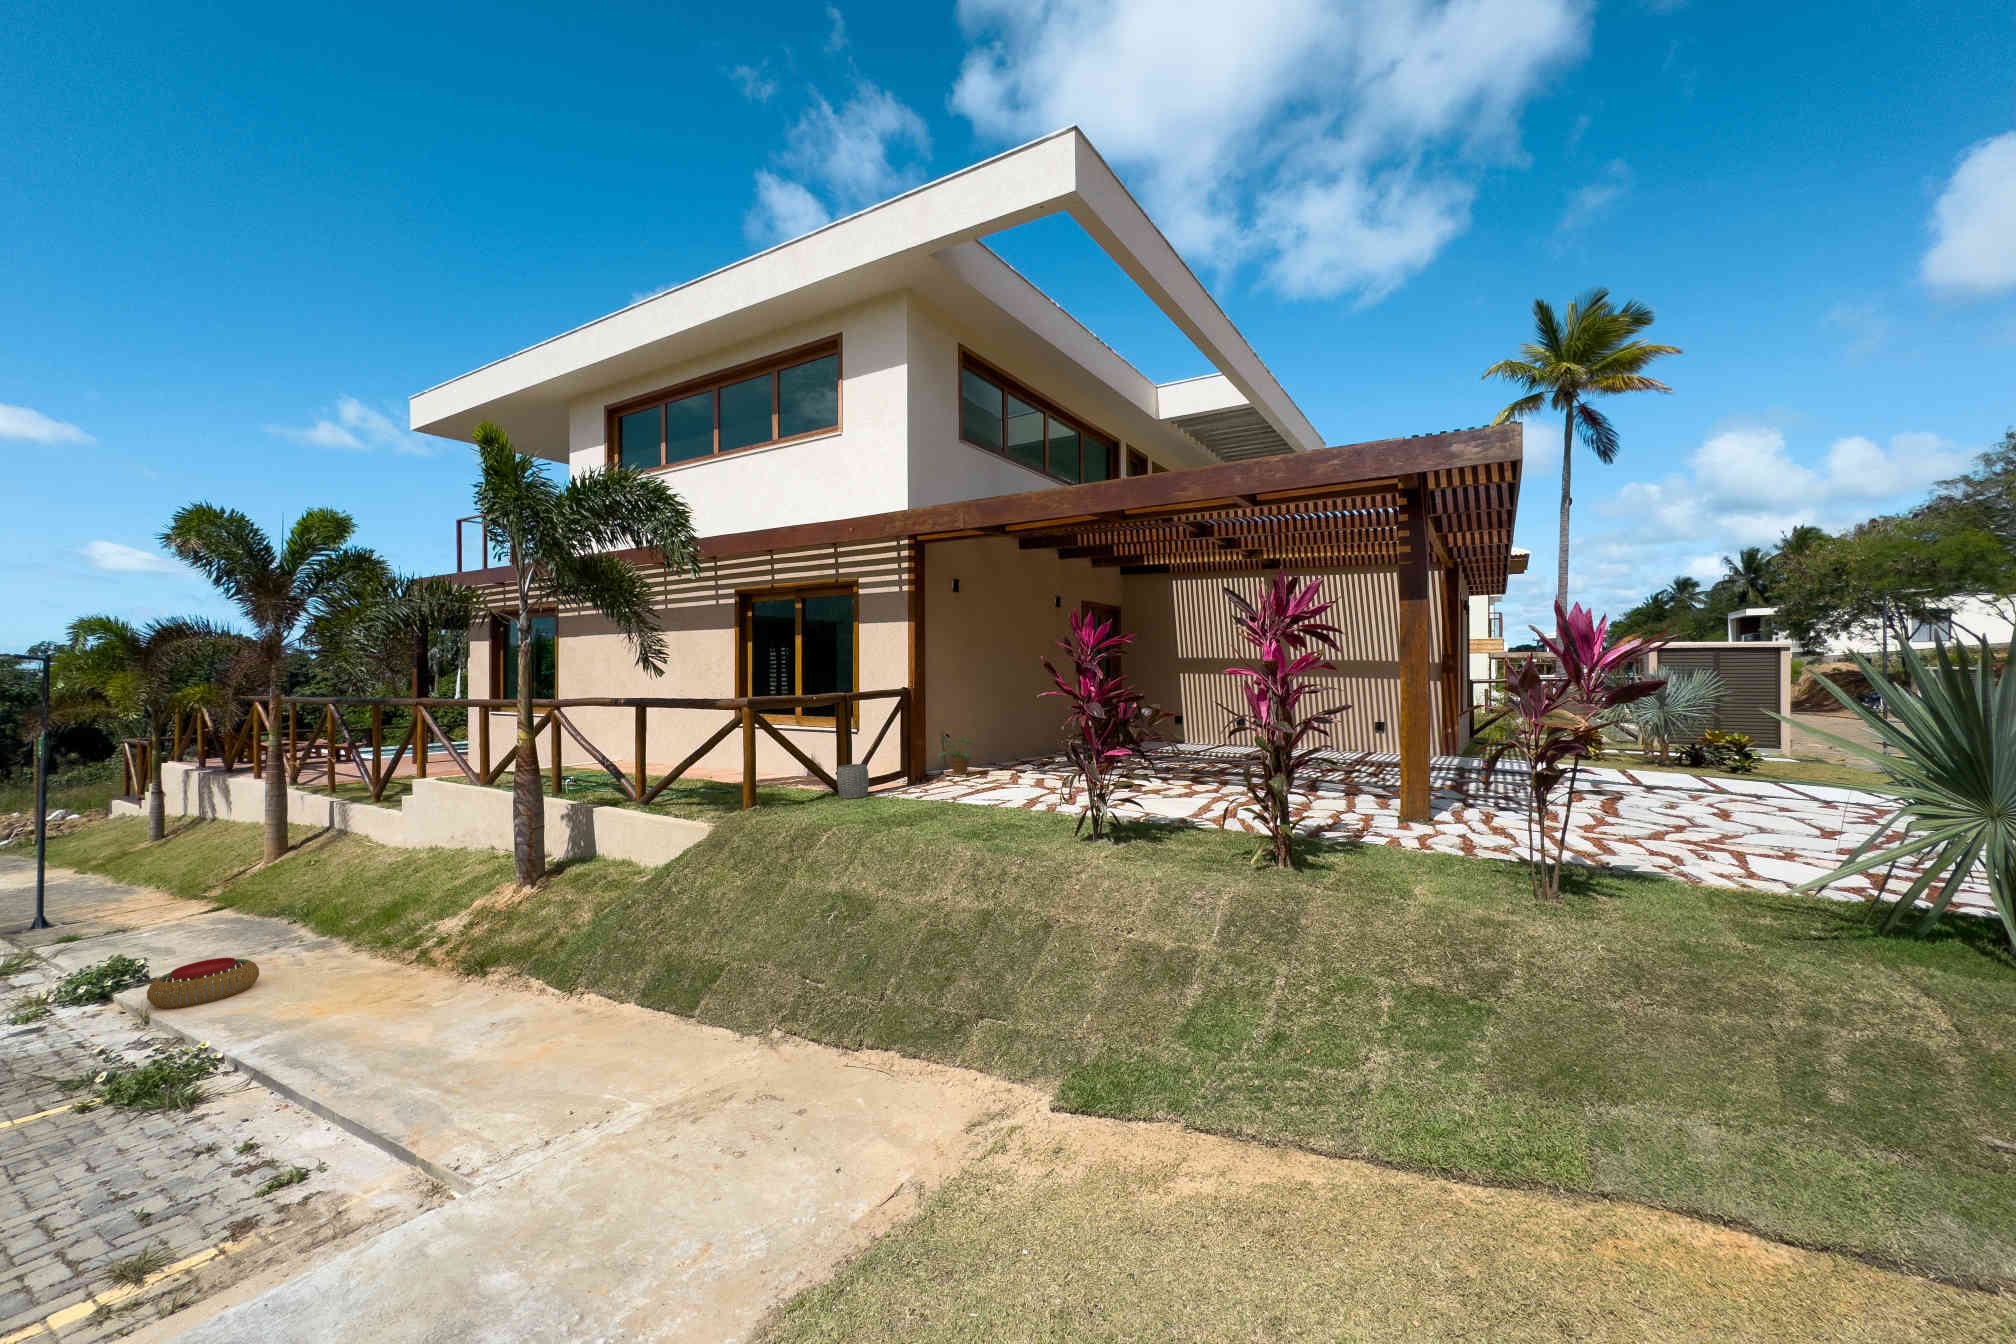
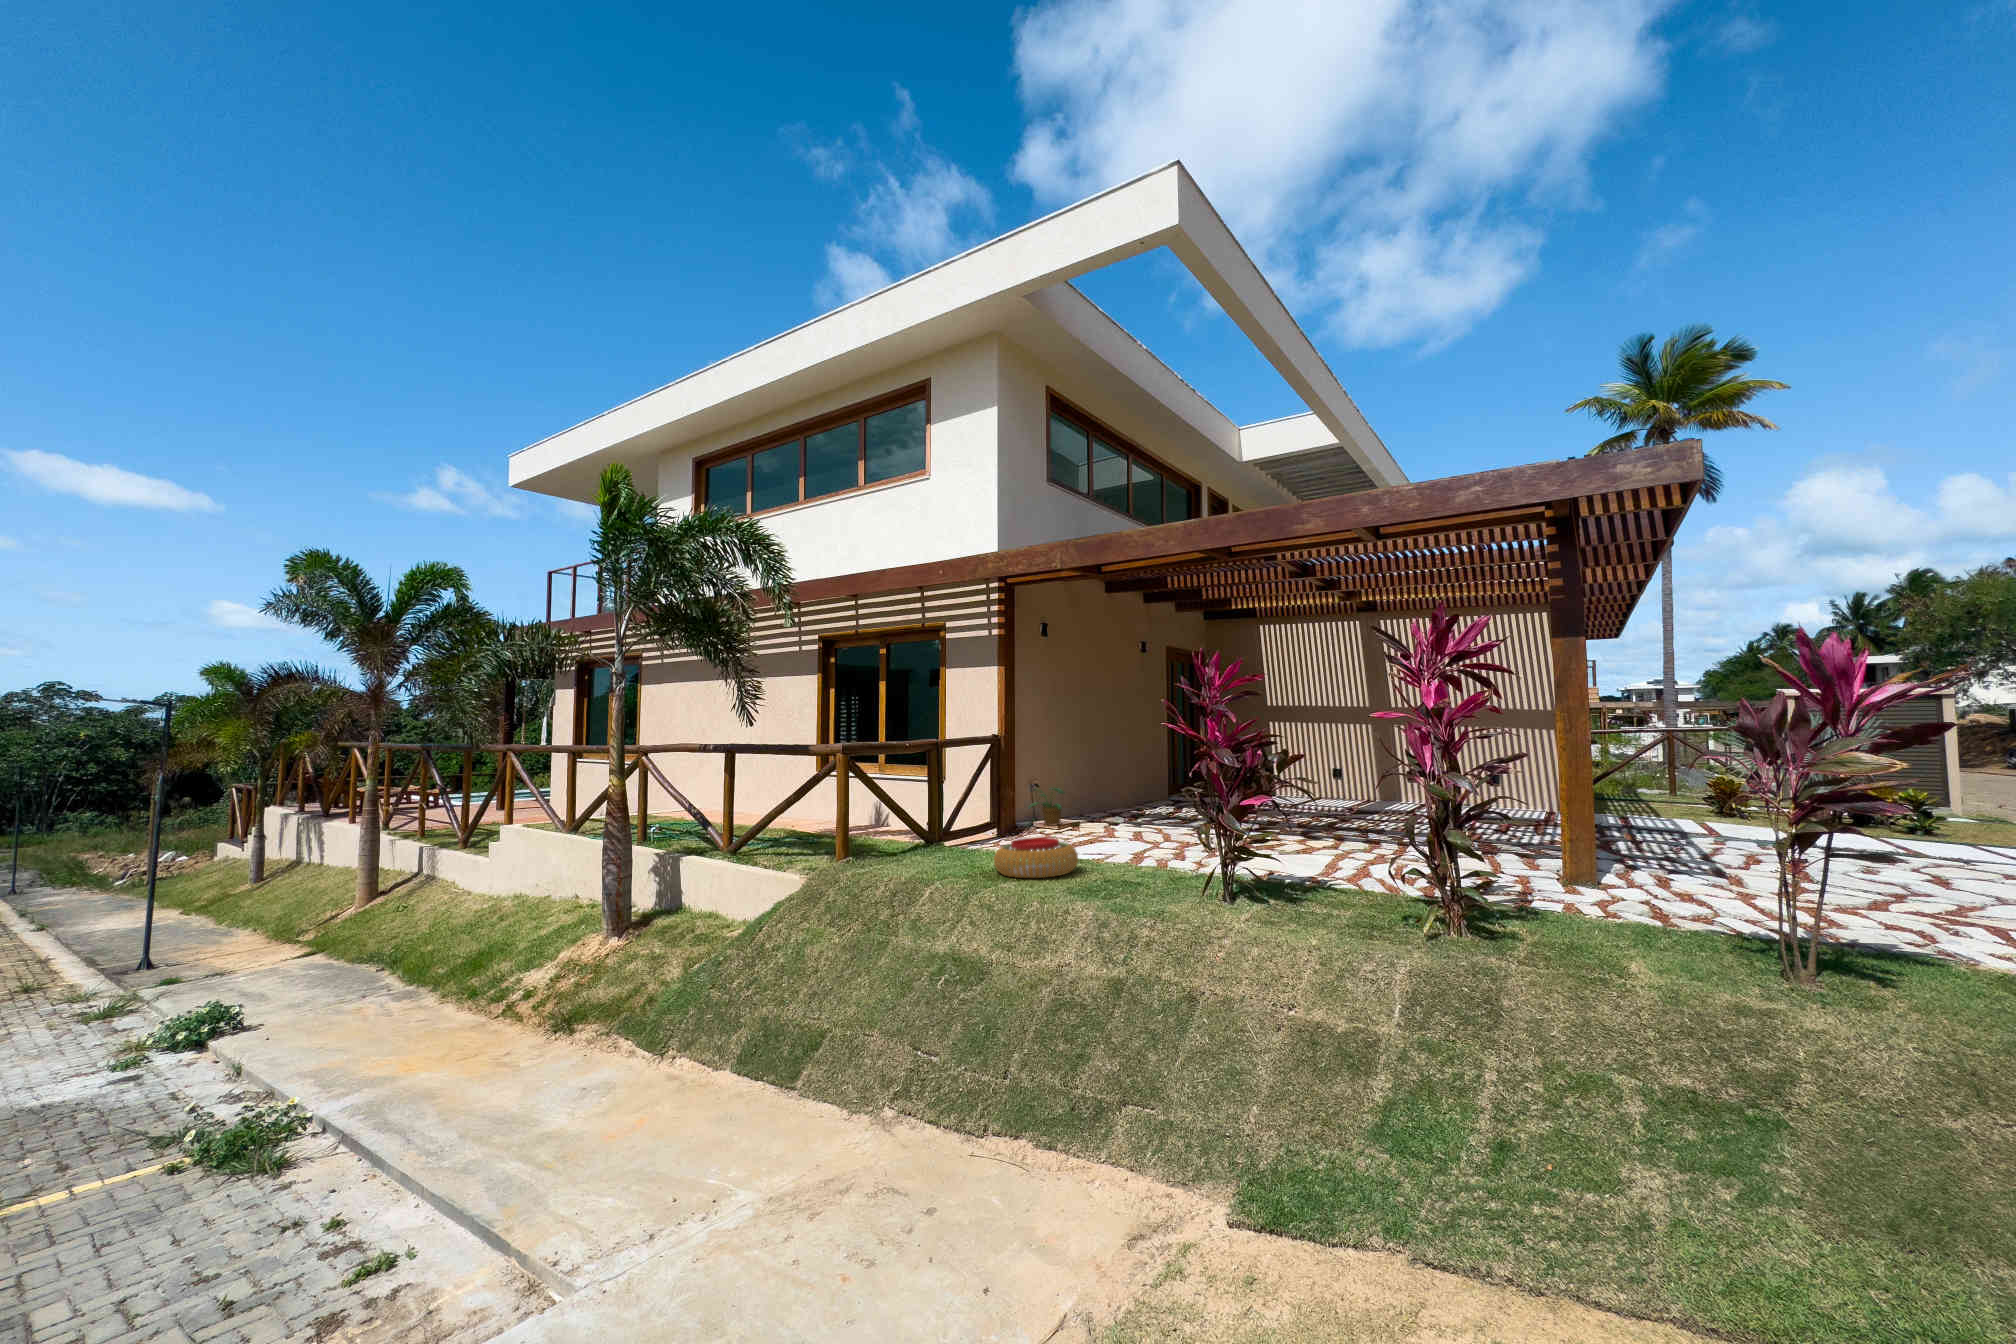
woven basket: present [837,764,869,799] -> none [932,813,965,850]
pouf: present [147,958,259,1008] -> present [994,837,1078,878]

